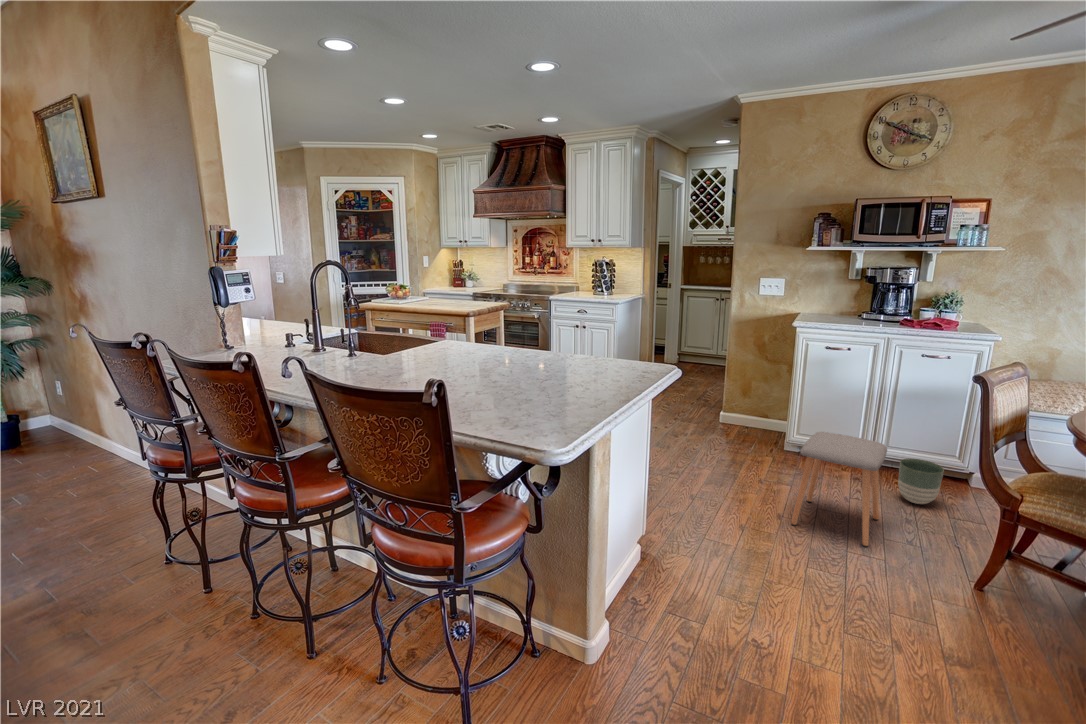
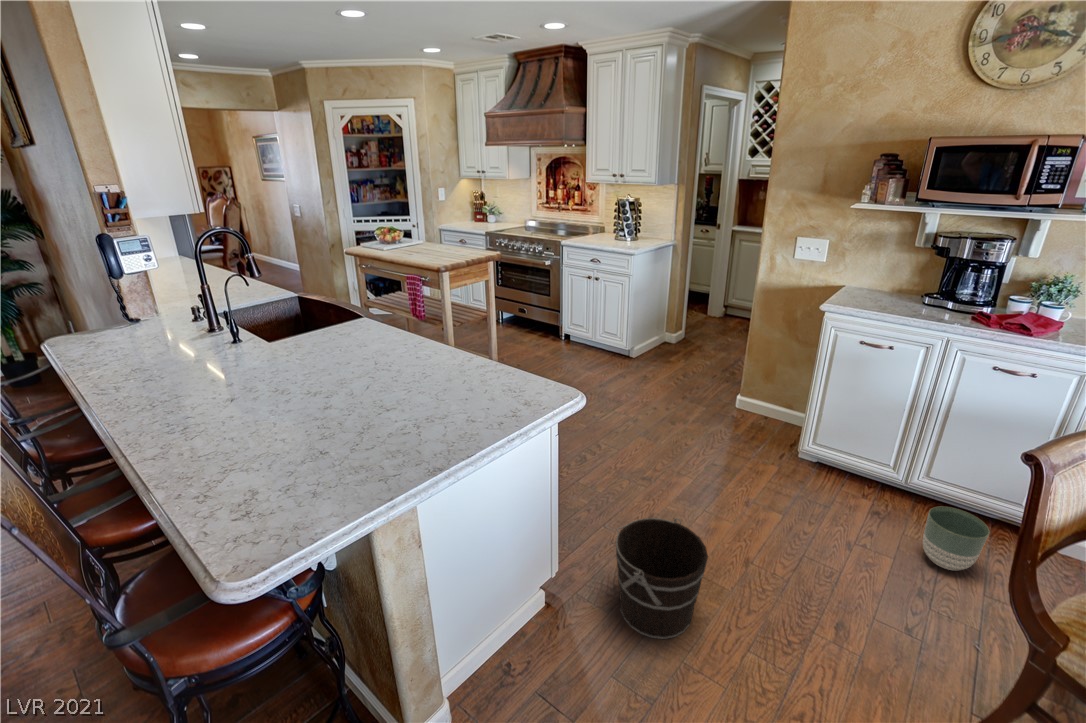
stool: present [791,432,887,547] -> none [755,467,901,635]
bucket: none [692,473,768,564] -> present [616,518,708,639]

